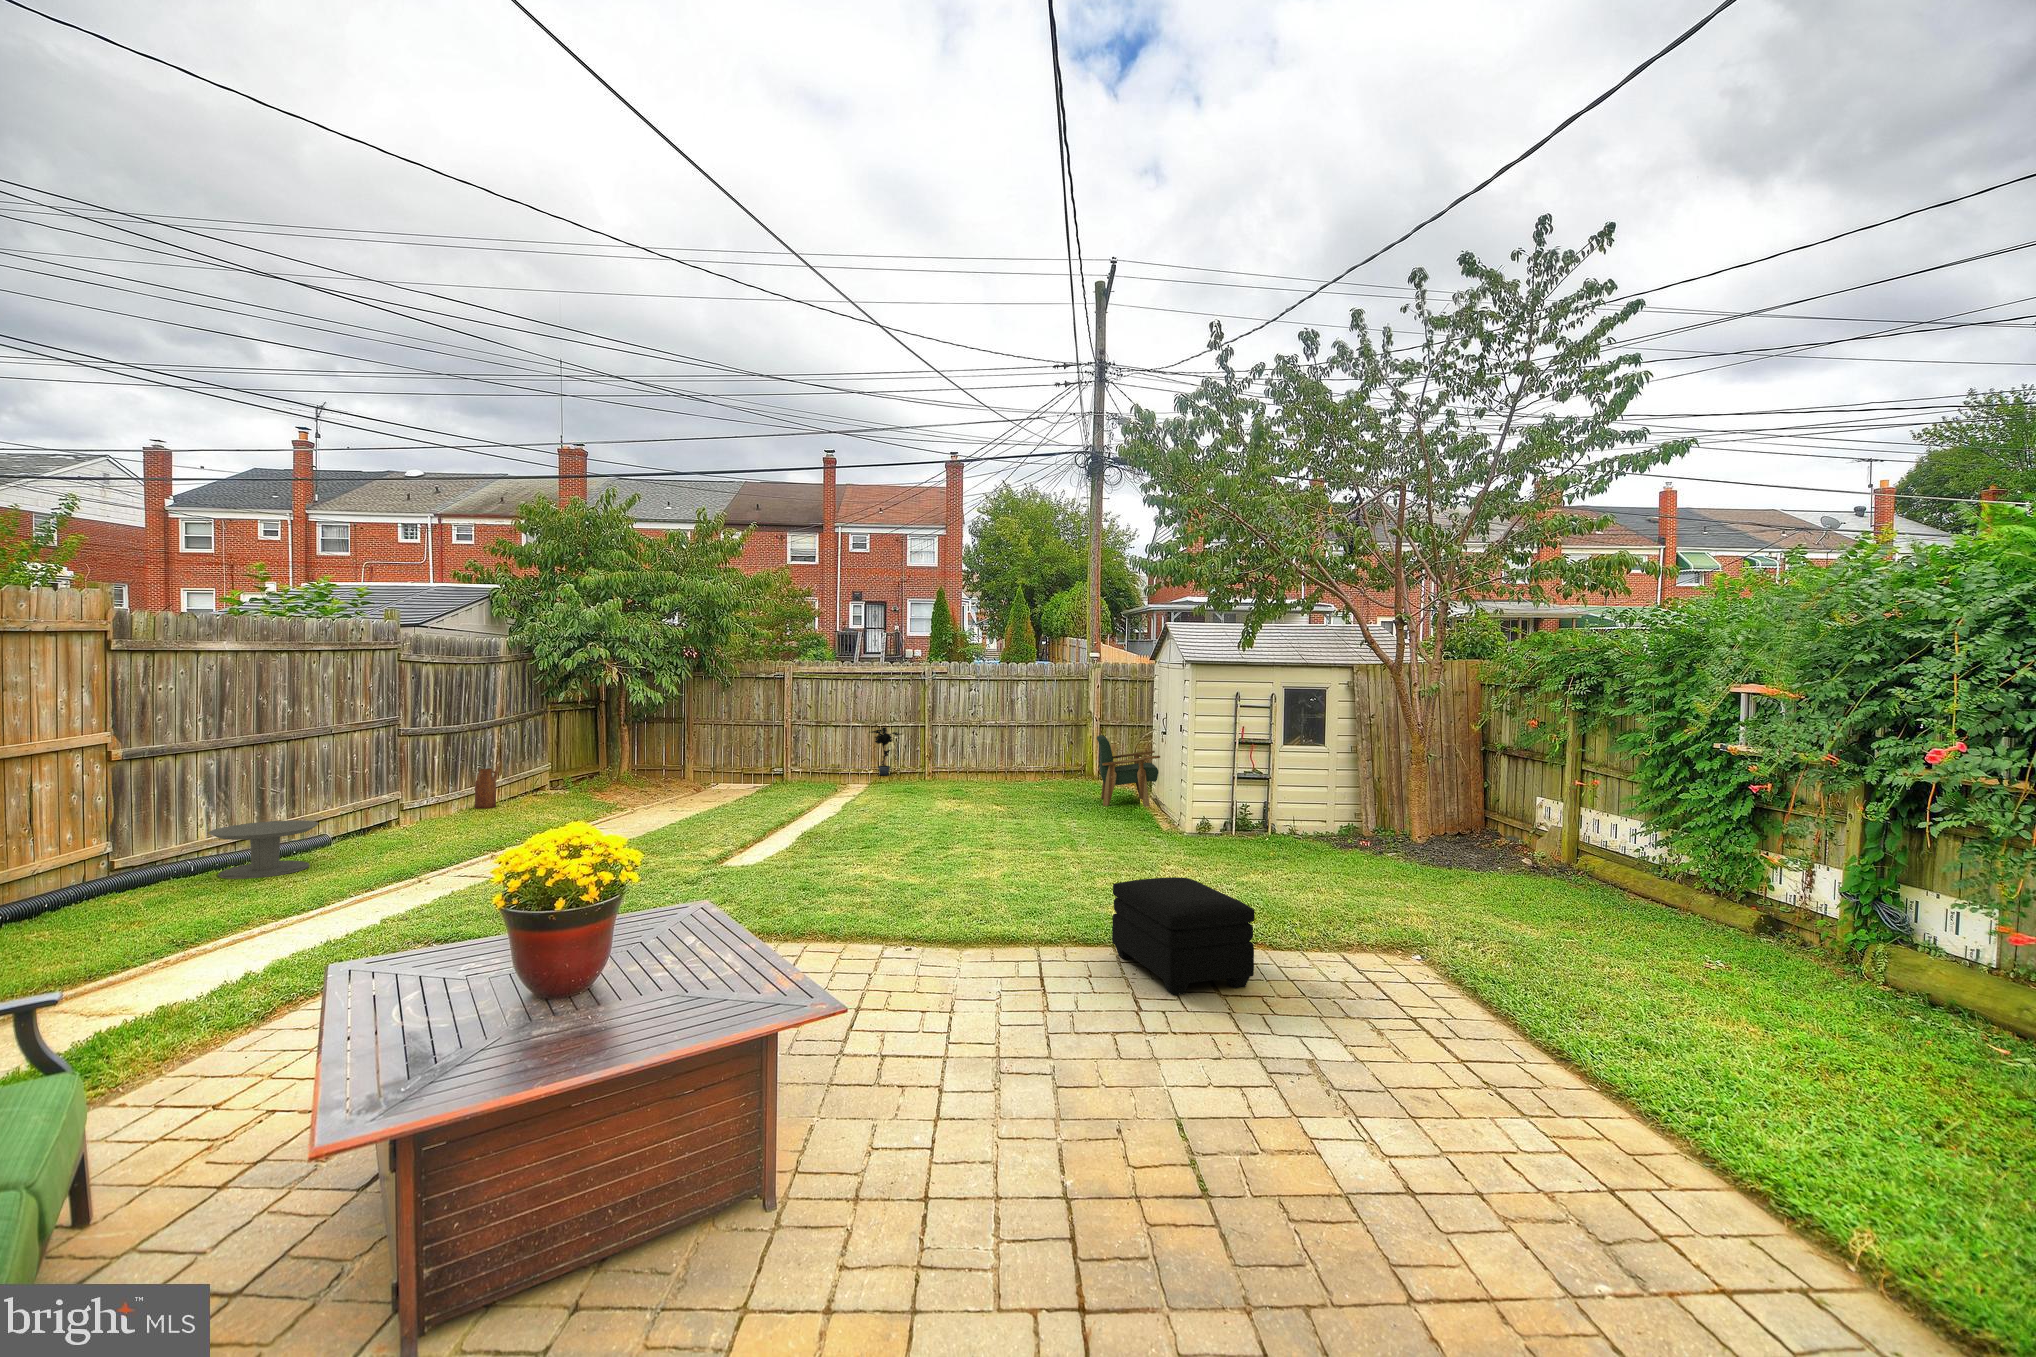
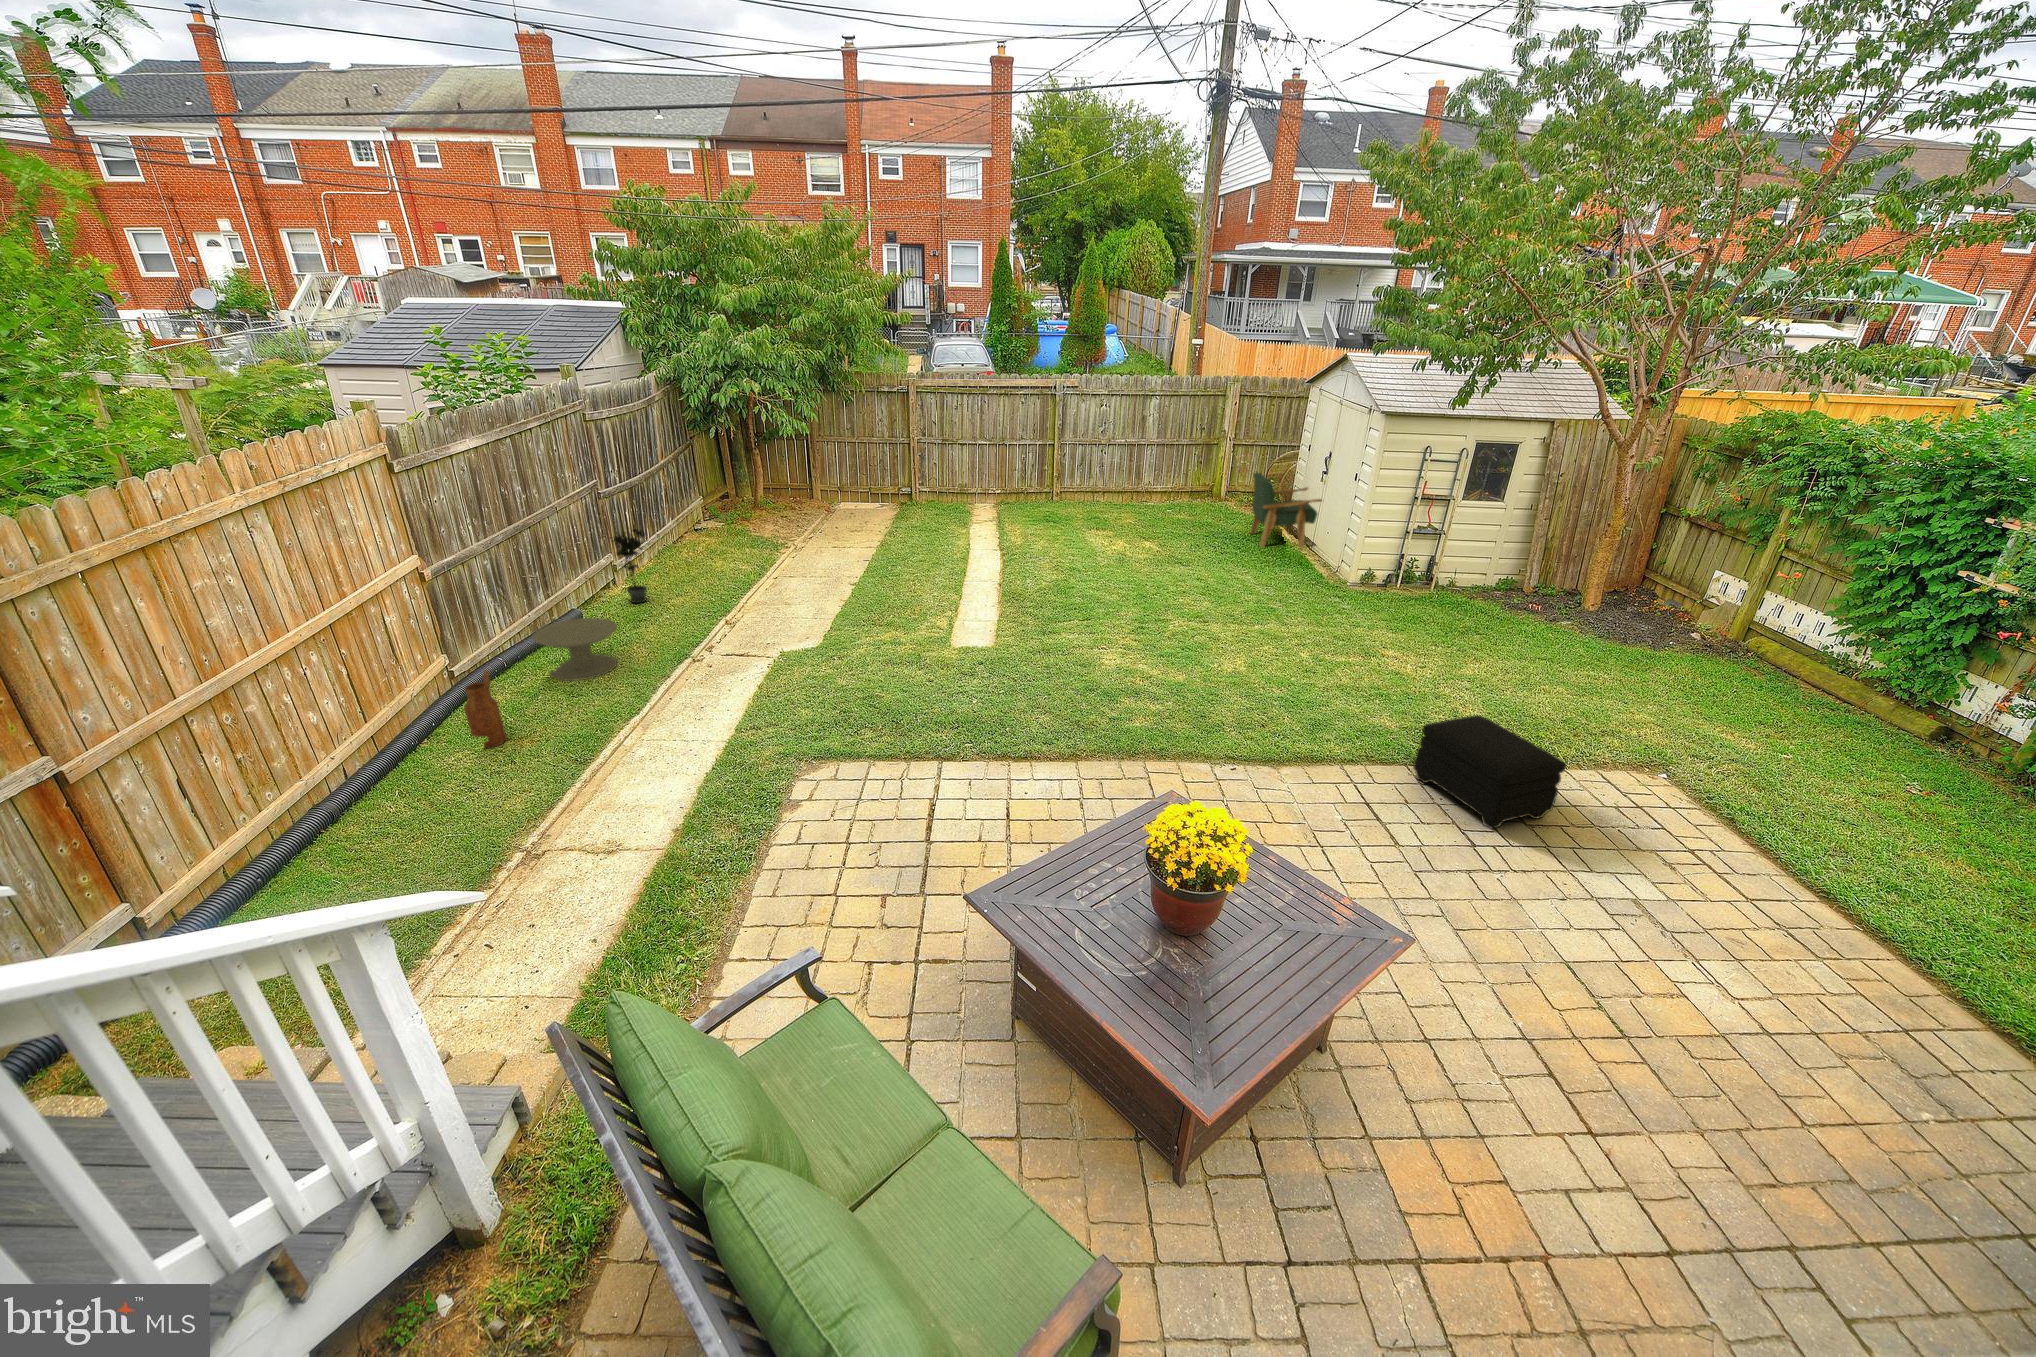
potted plant: present [869,727,900,776] -> present [610,526,647,603]
watering can: present [475,766,500,809] -> present [464,670,507,749]

